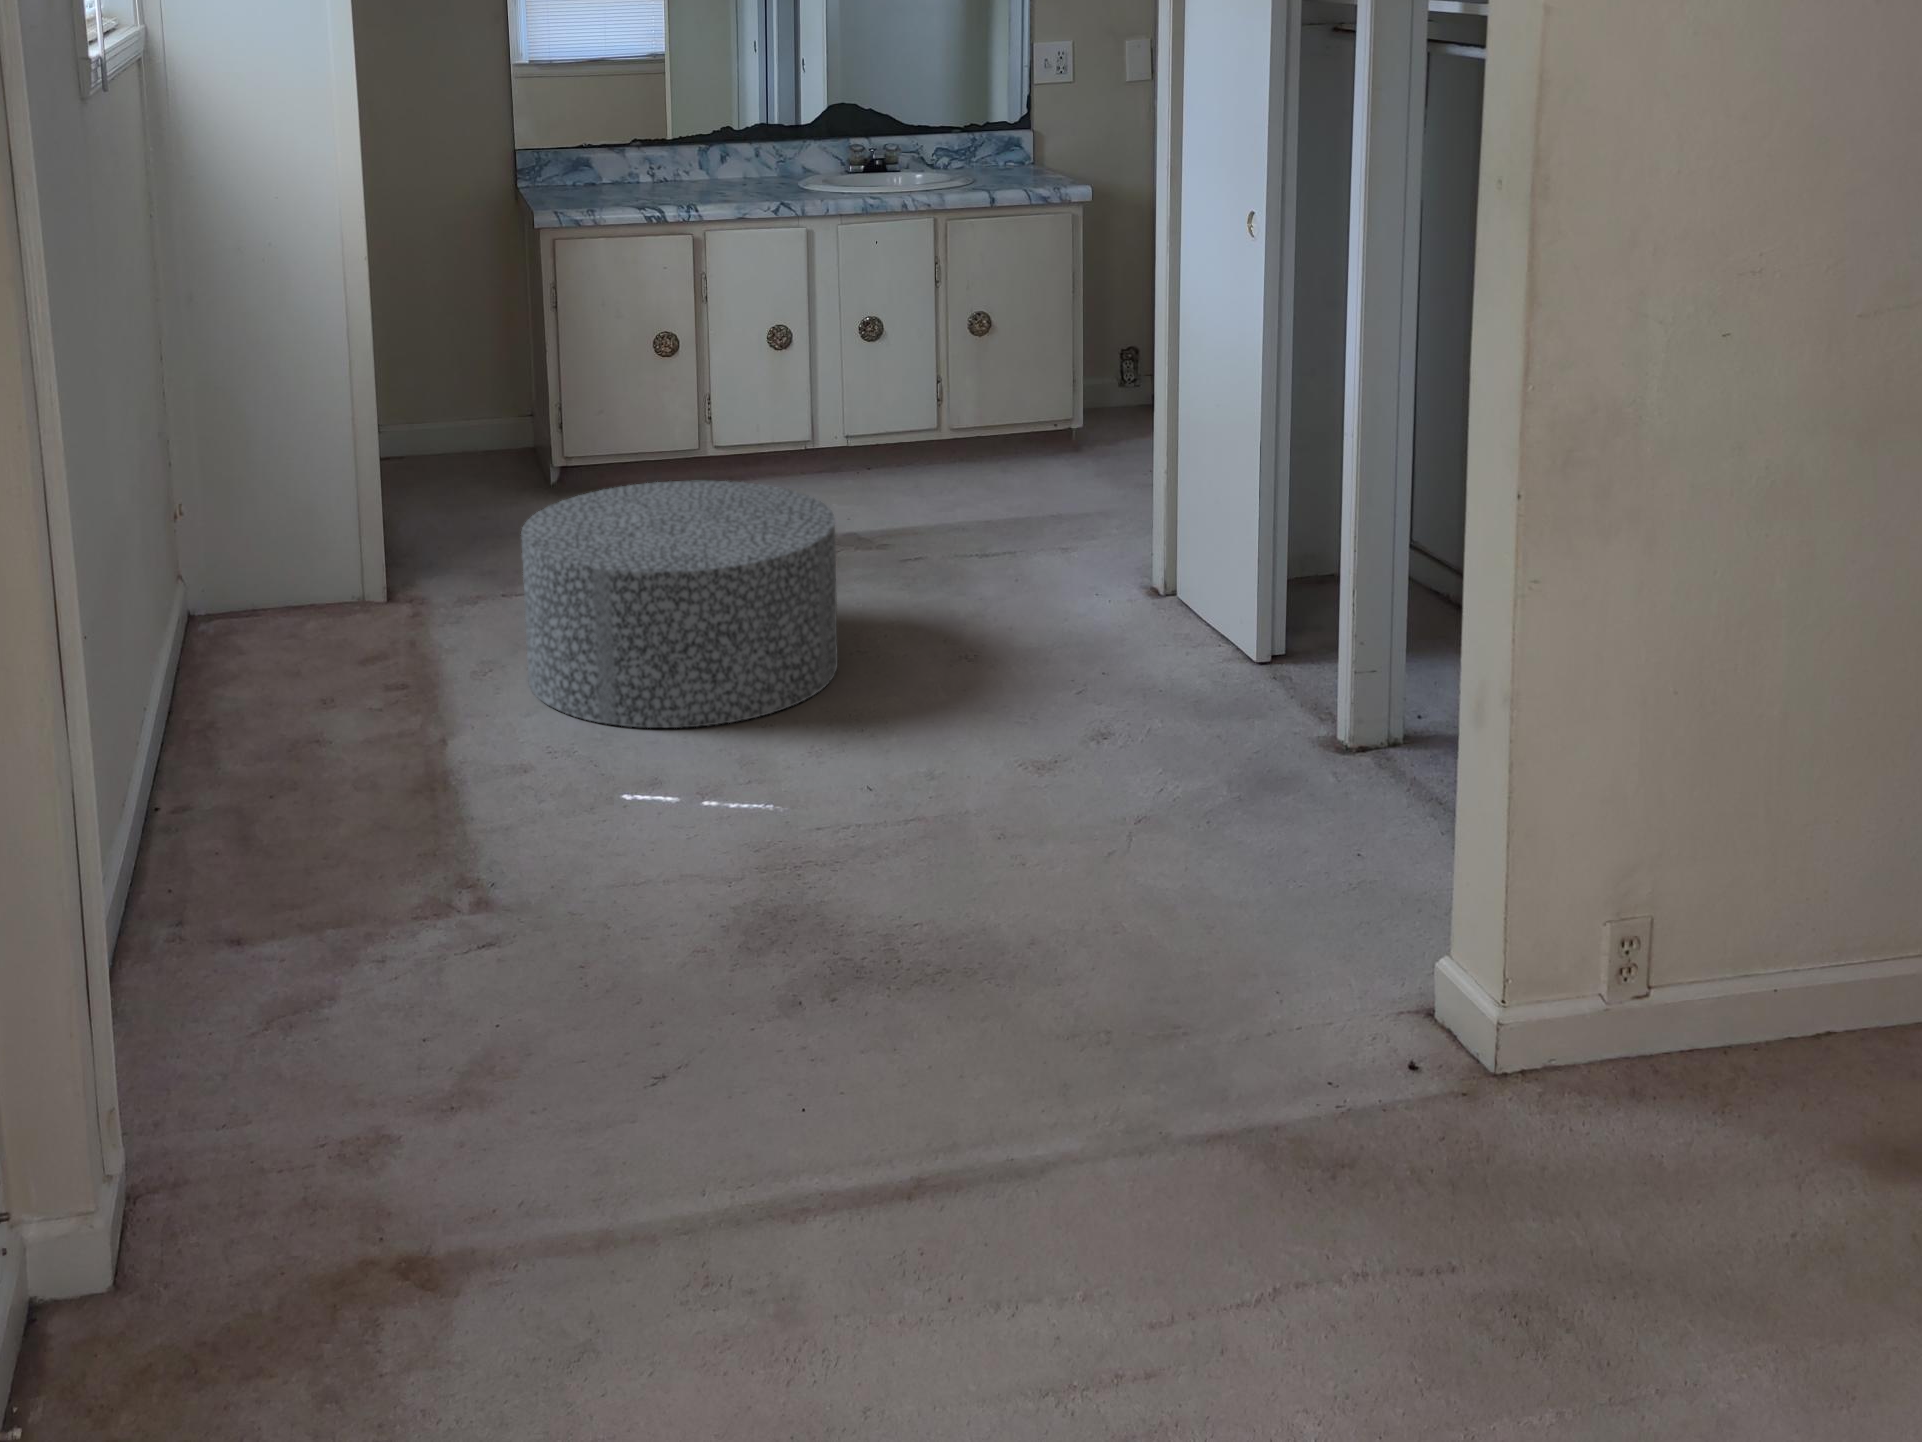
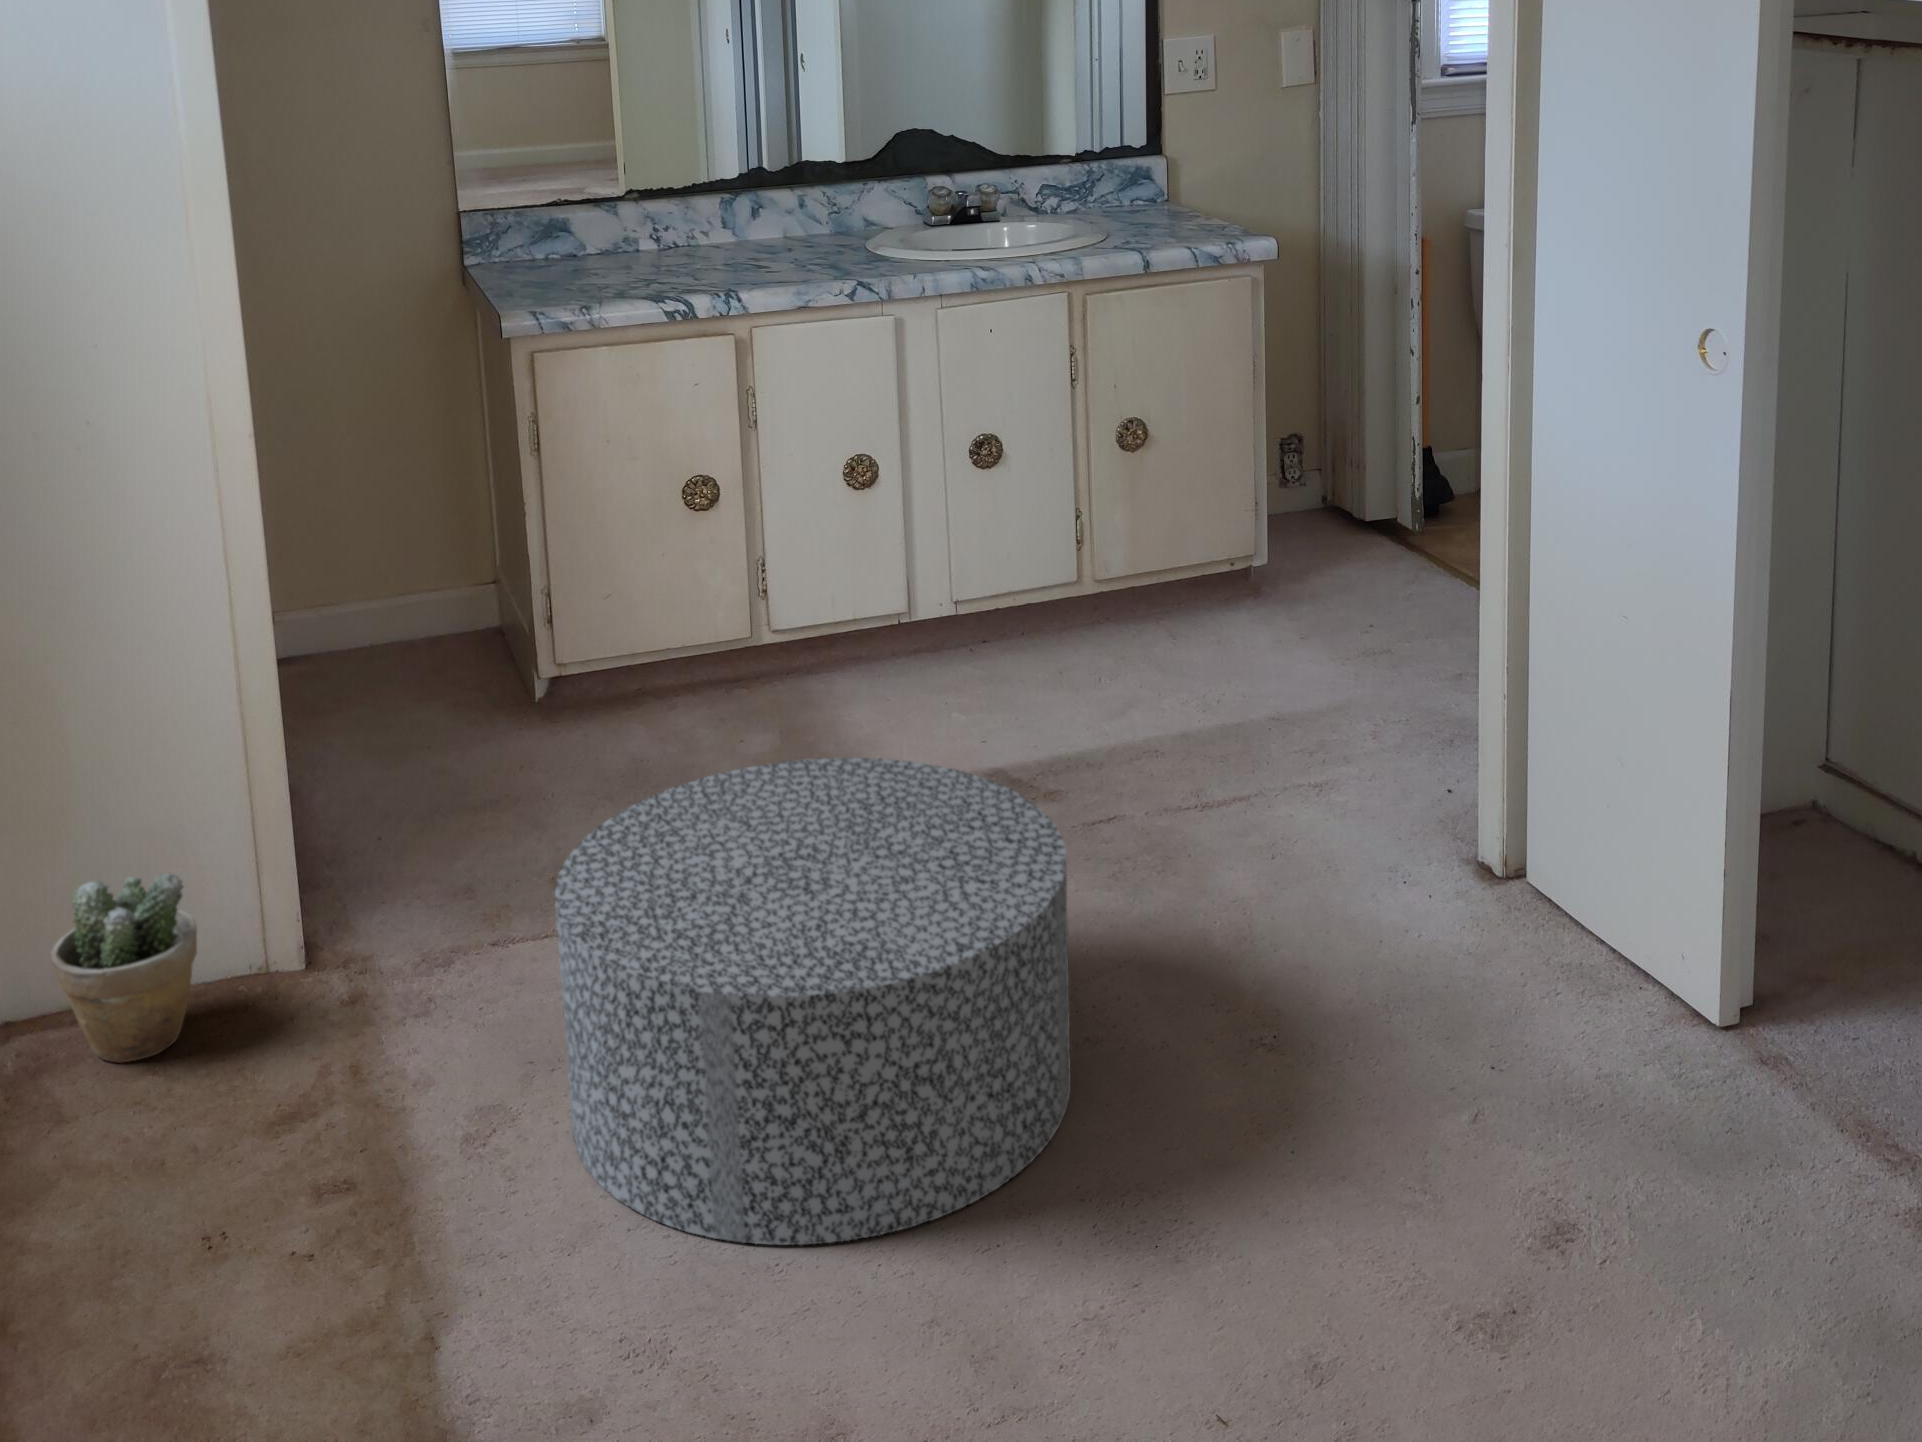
potted plant: none [232,522,317,636] -> present [51,873,197,1062]

